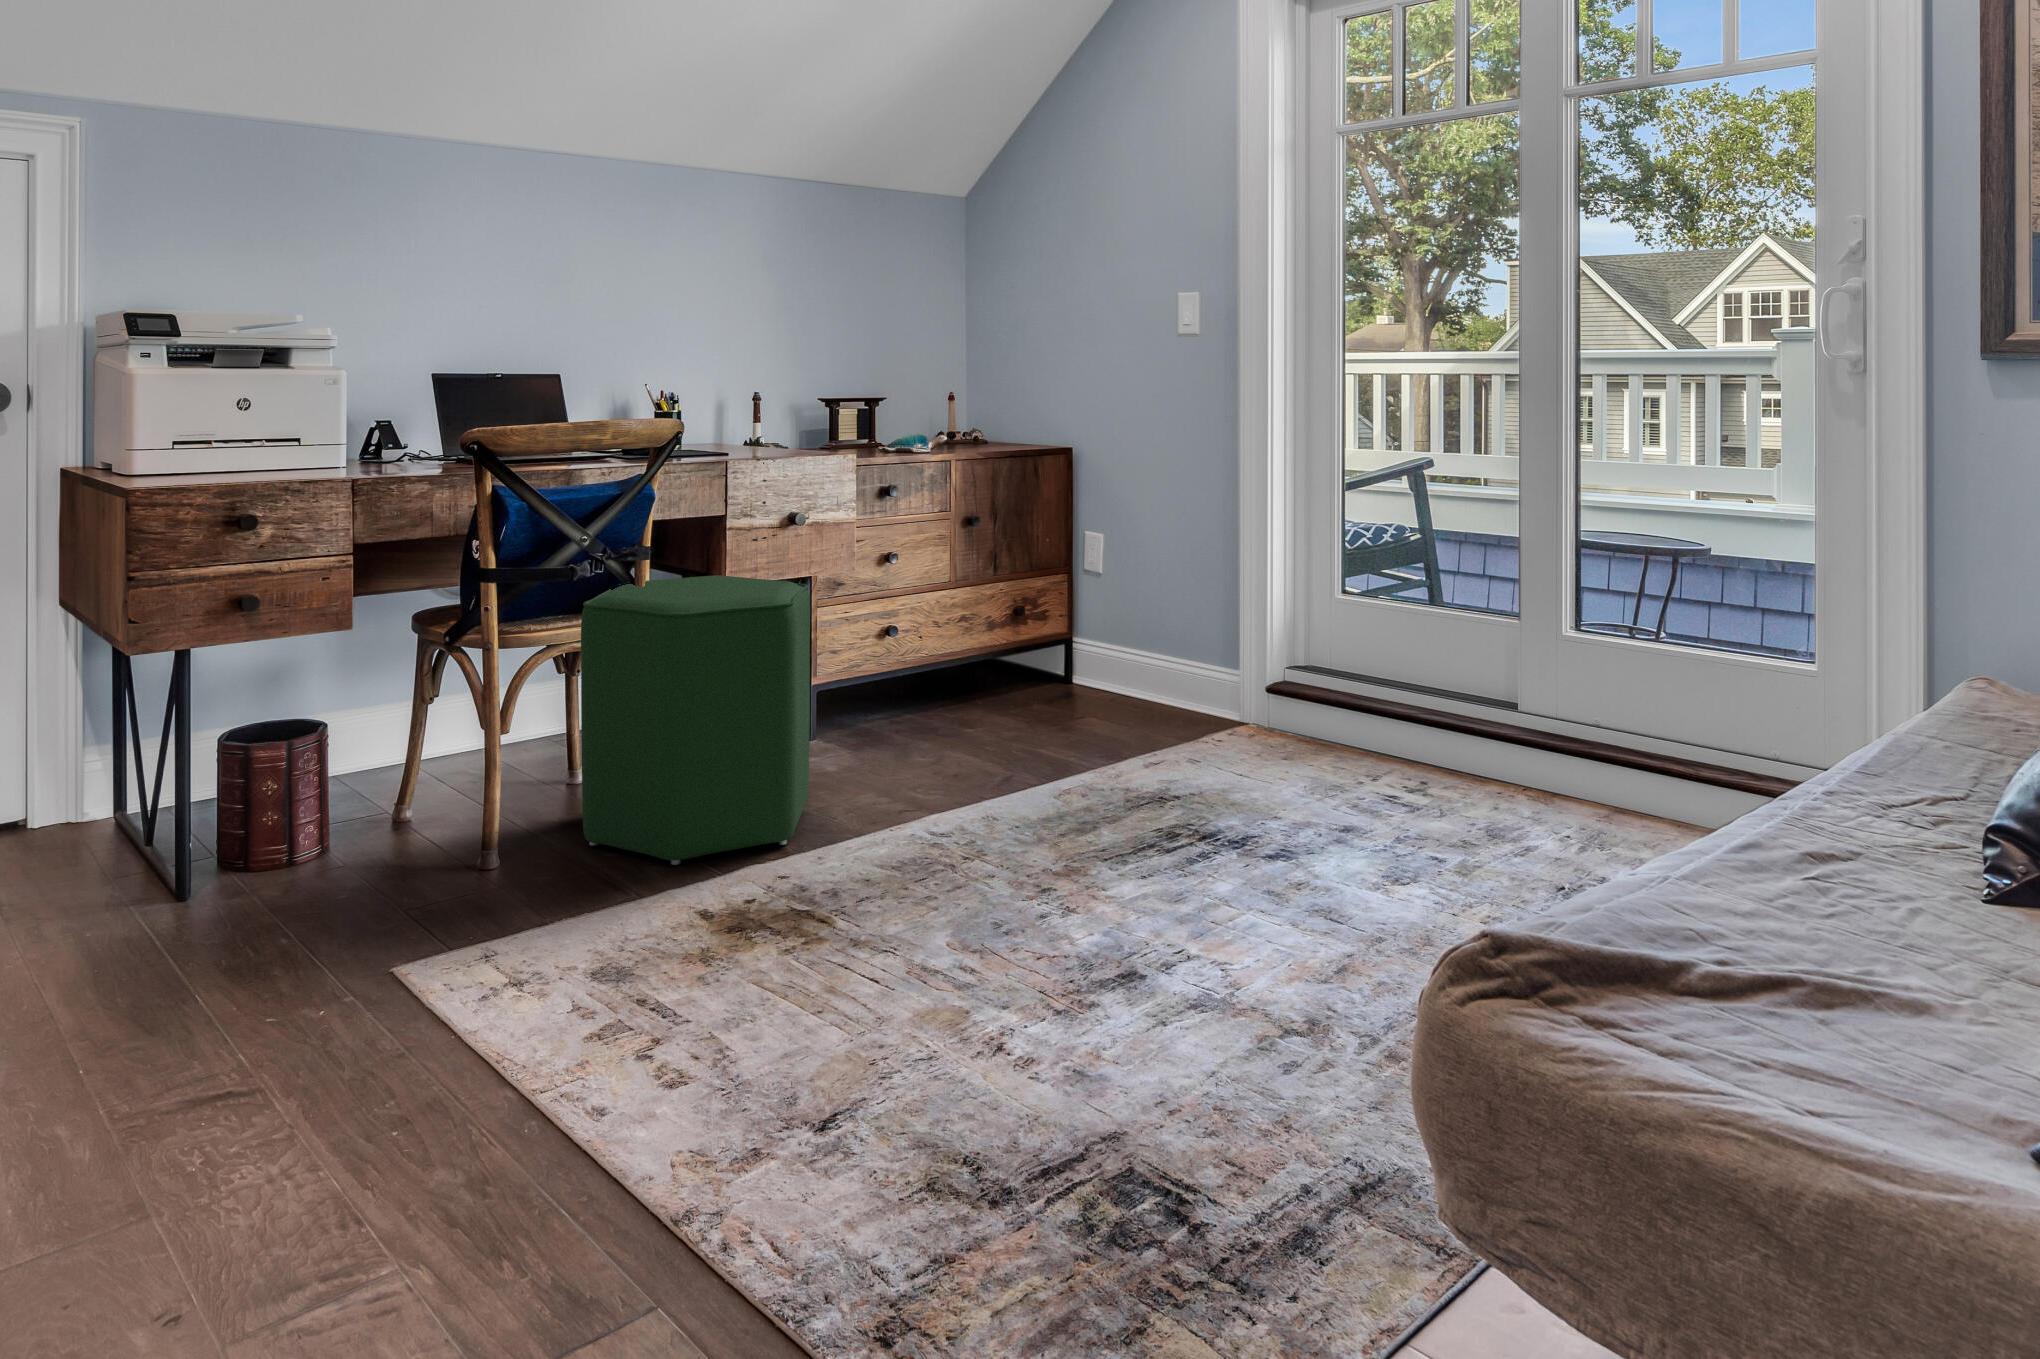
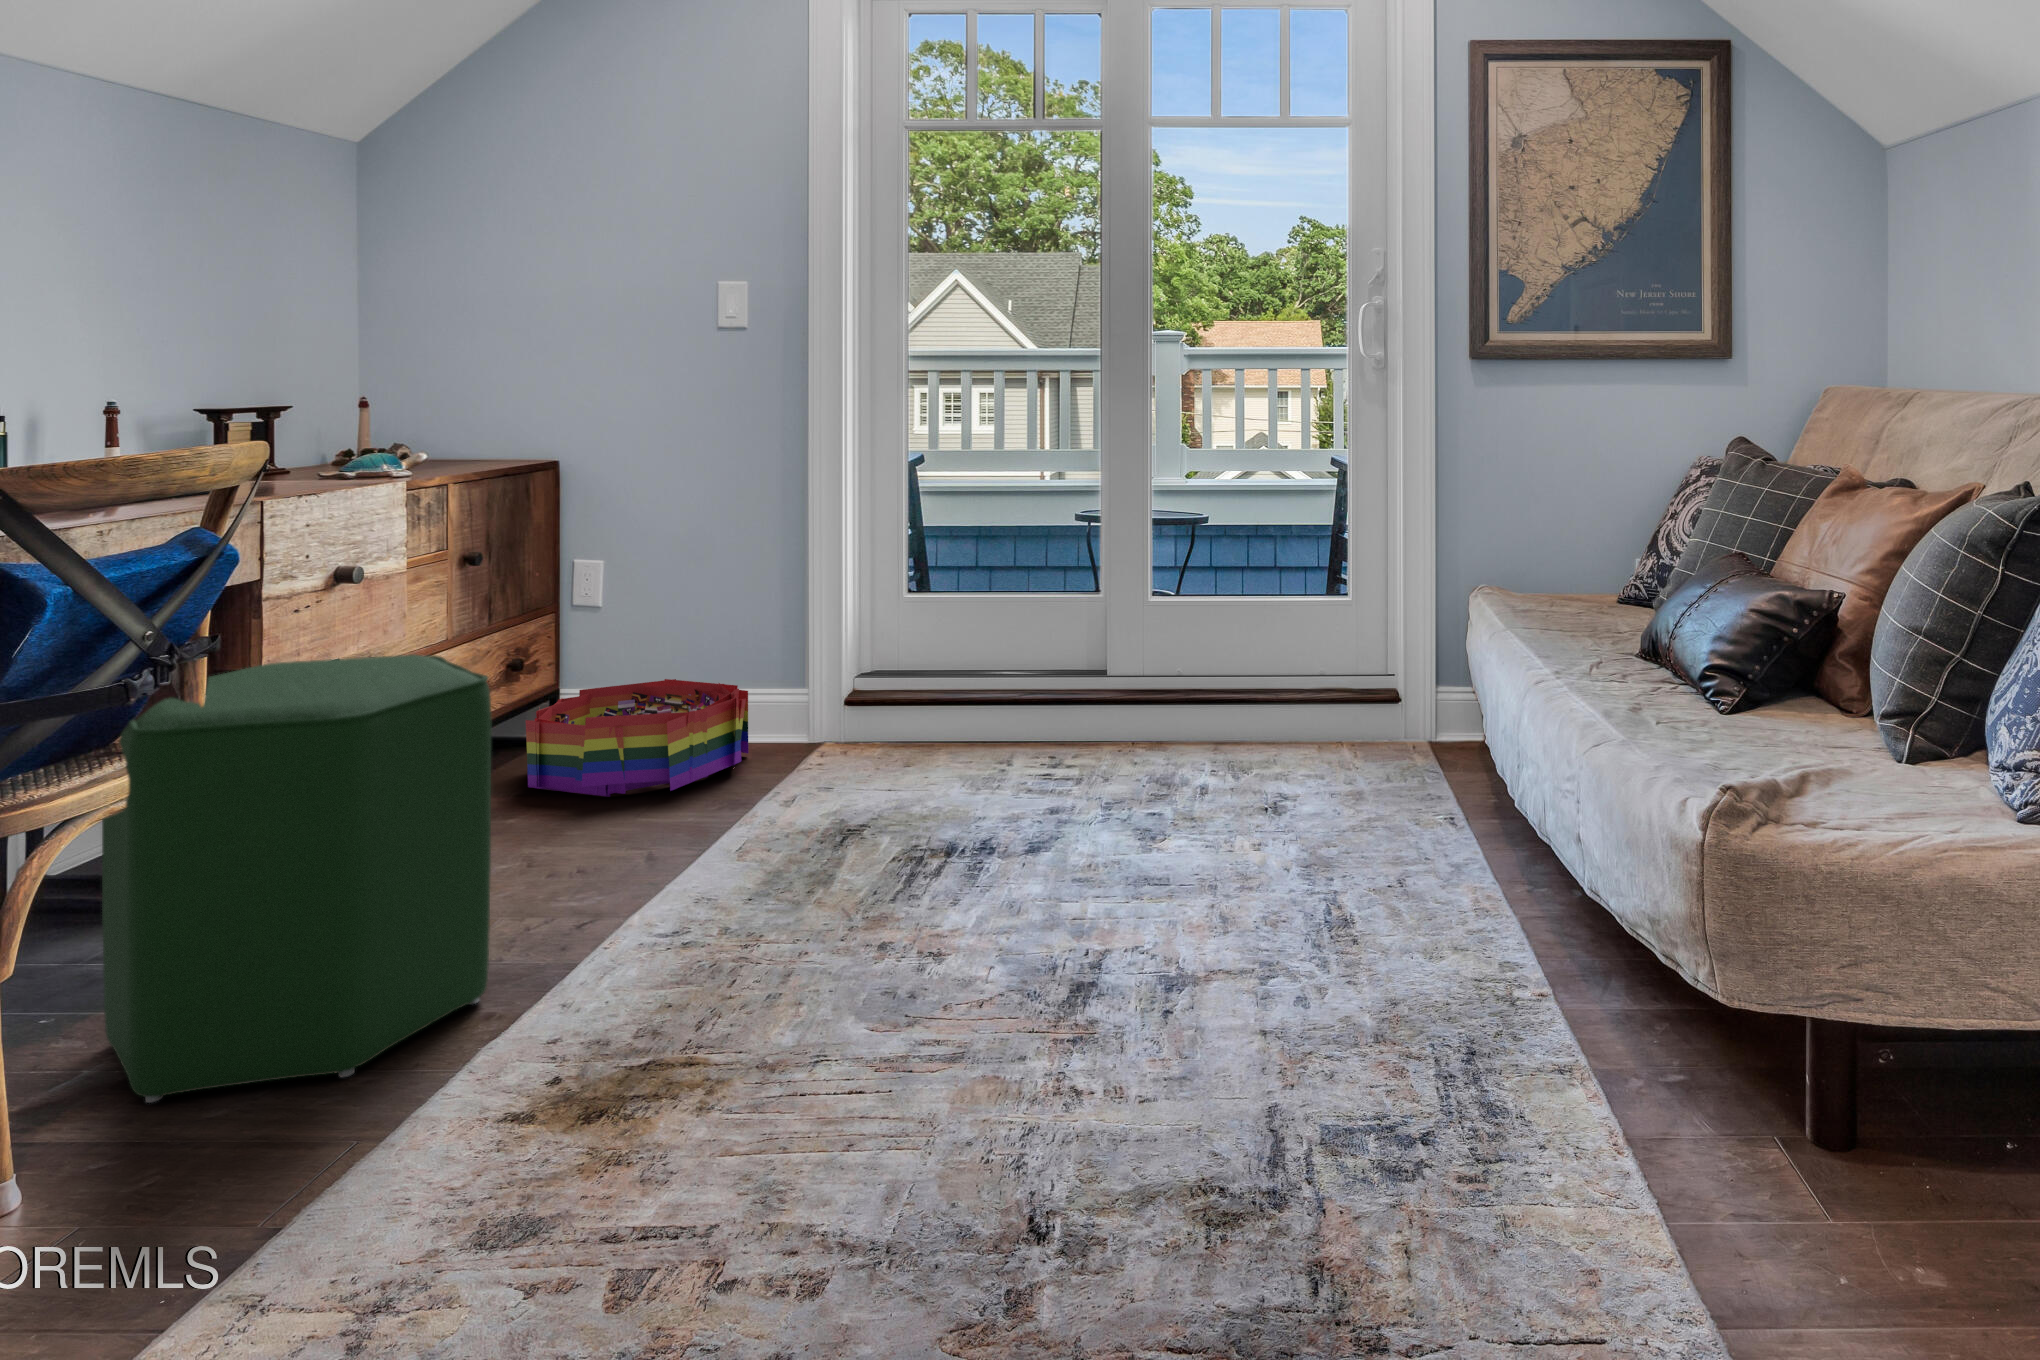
storage bin: none [1003,639,1176,734] -> present [526,679,748,797]

